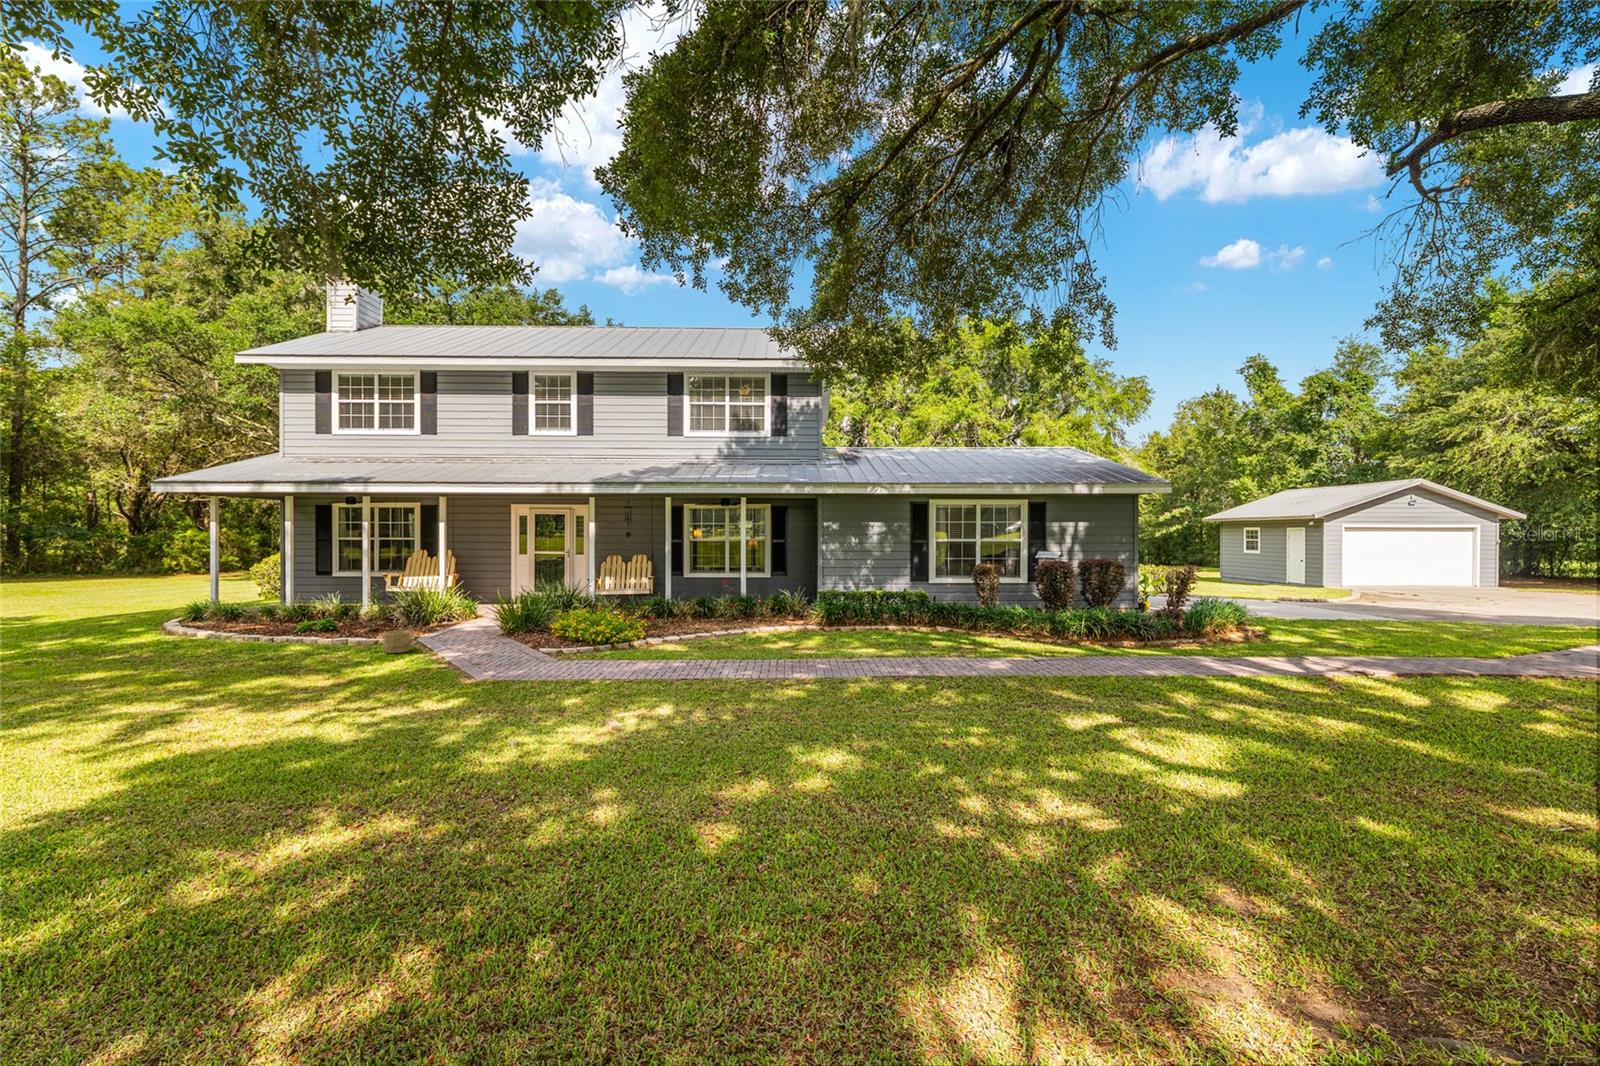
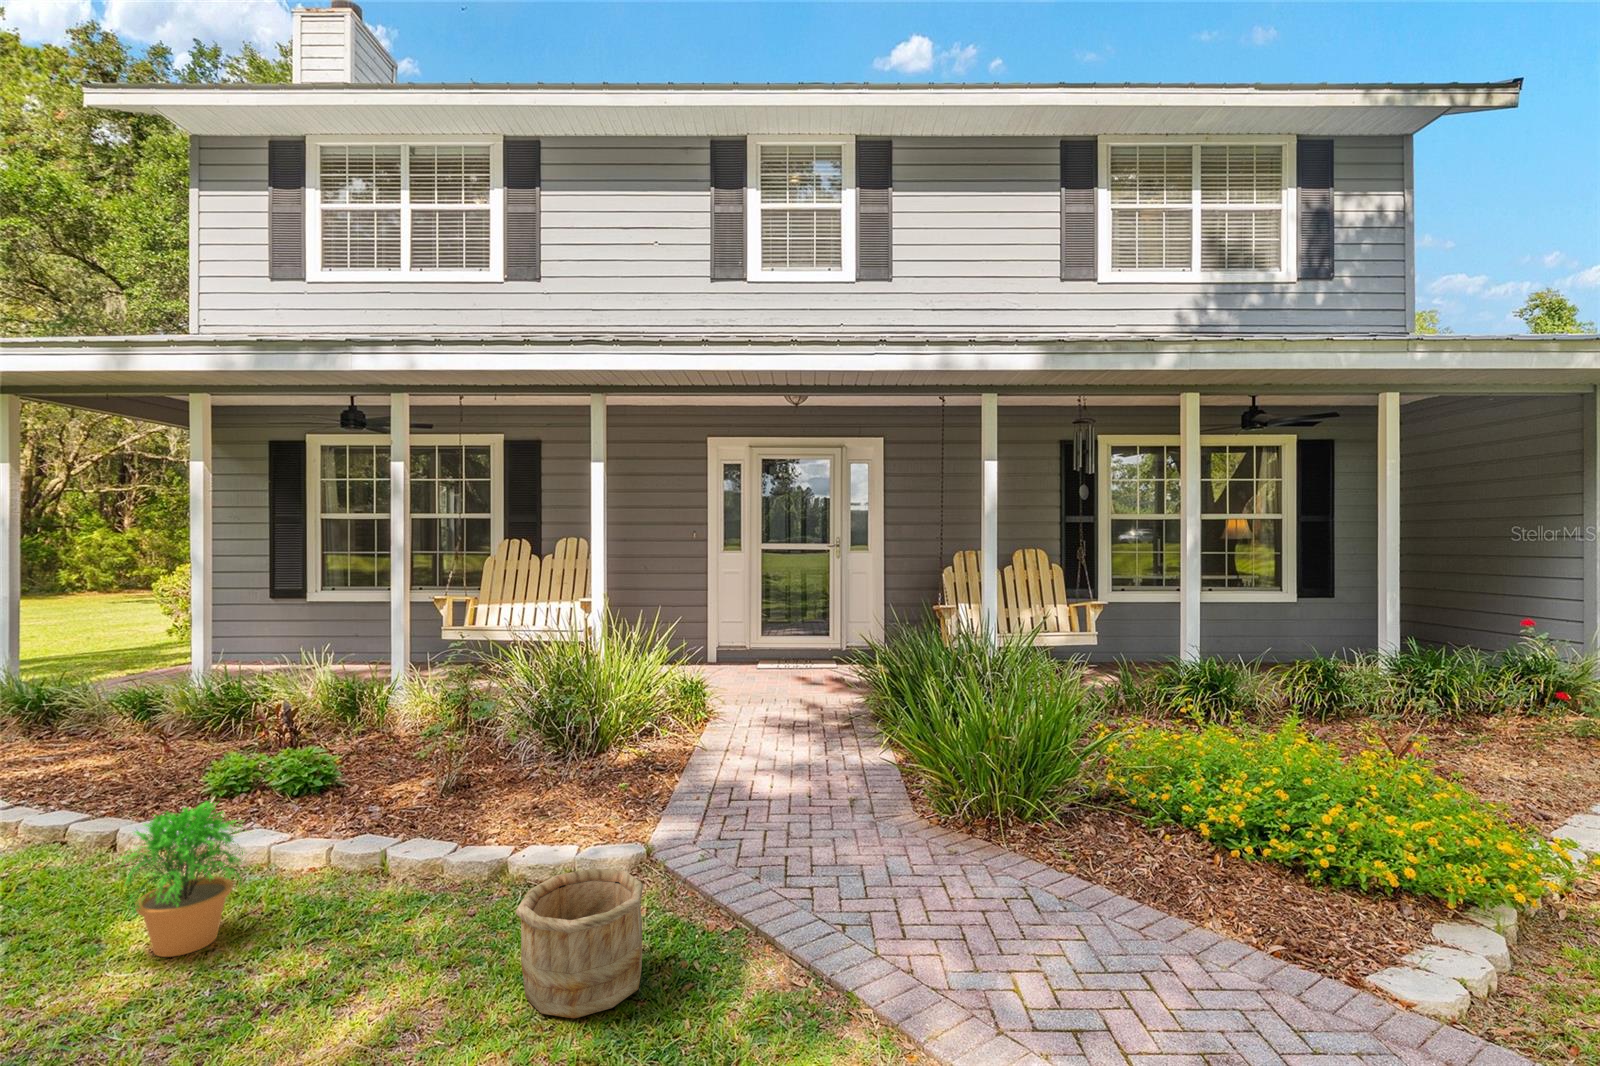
potted plant: none [294,616,327,650] -> present [122,801,243,957]

